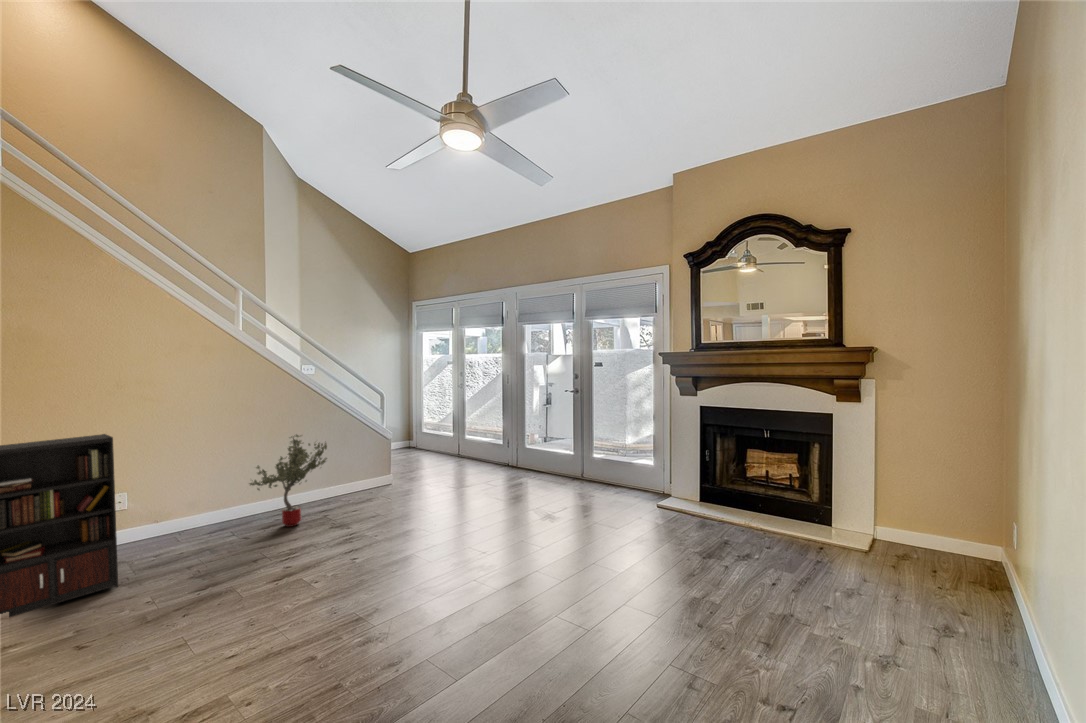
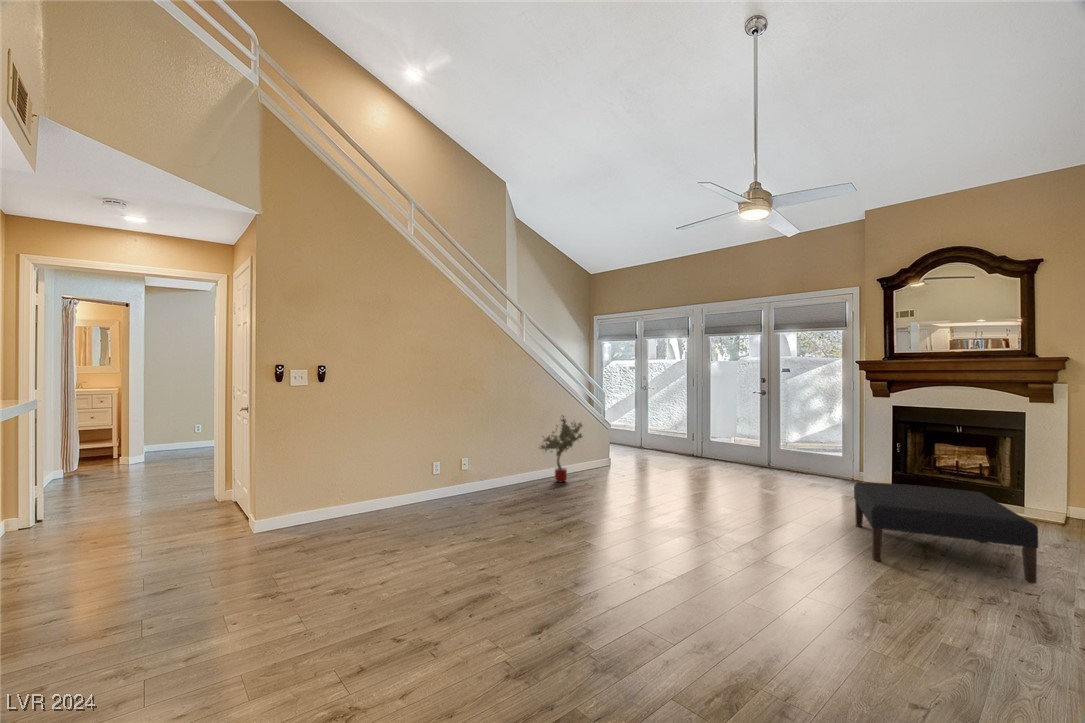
bookcase: present [0,434,135,617] -> none [427,404,493,516]
ottoman: none [596,521,800,690] -> present [854,482,1038,583]

